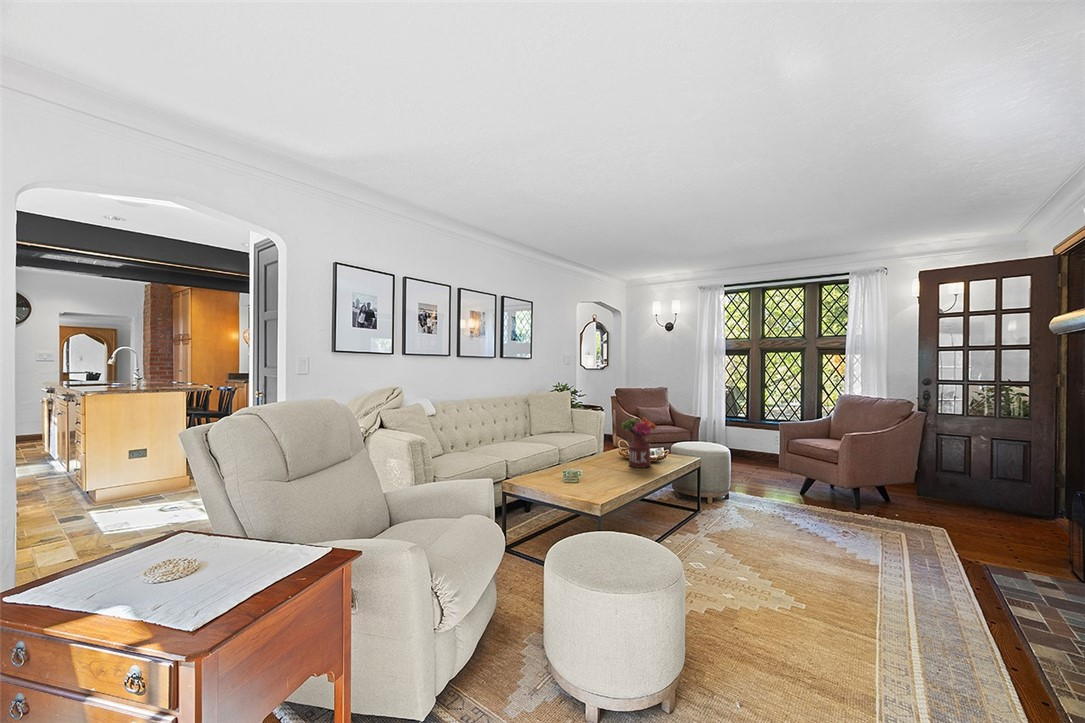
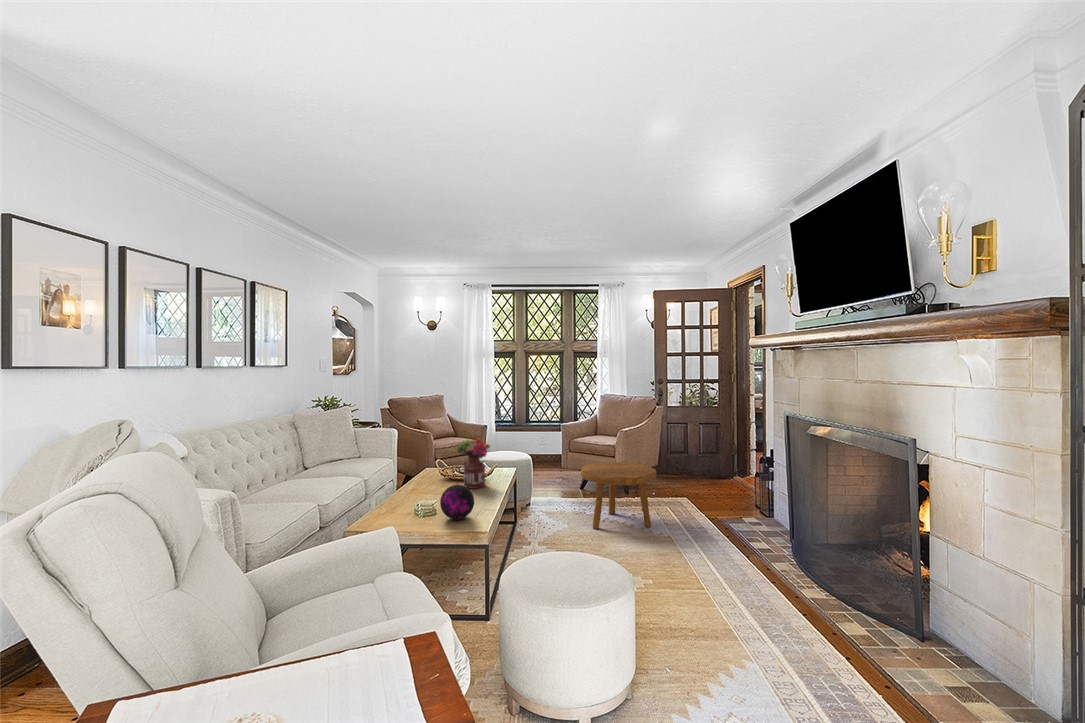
decorative orb: none [572,454,606,489] -> present [440,485,474,519]
footstool: none [769,463,874,552] -> present [581,462,656,529]

